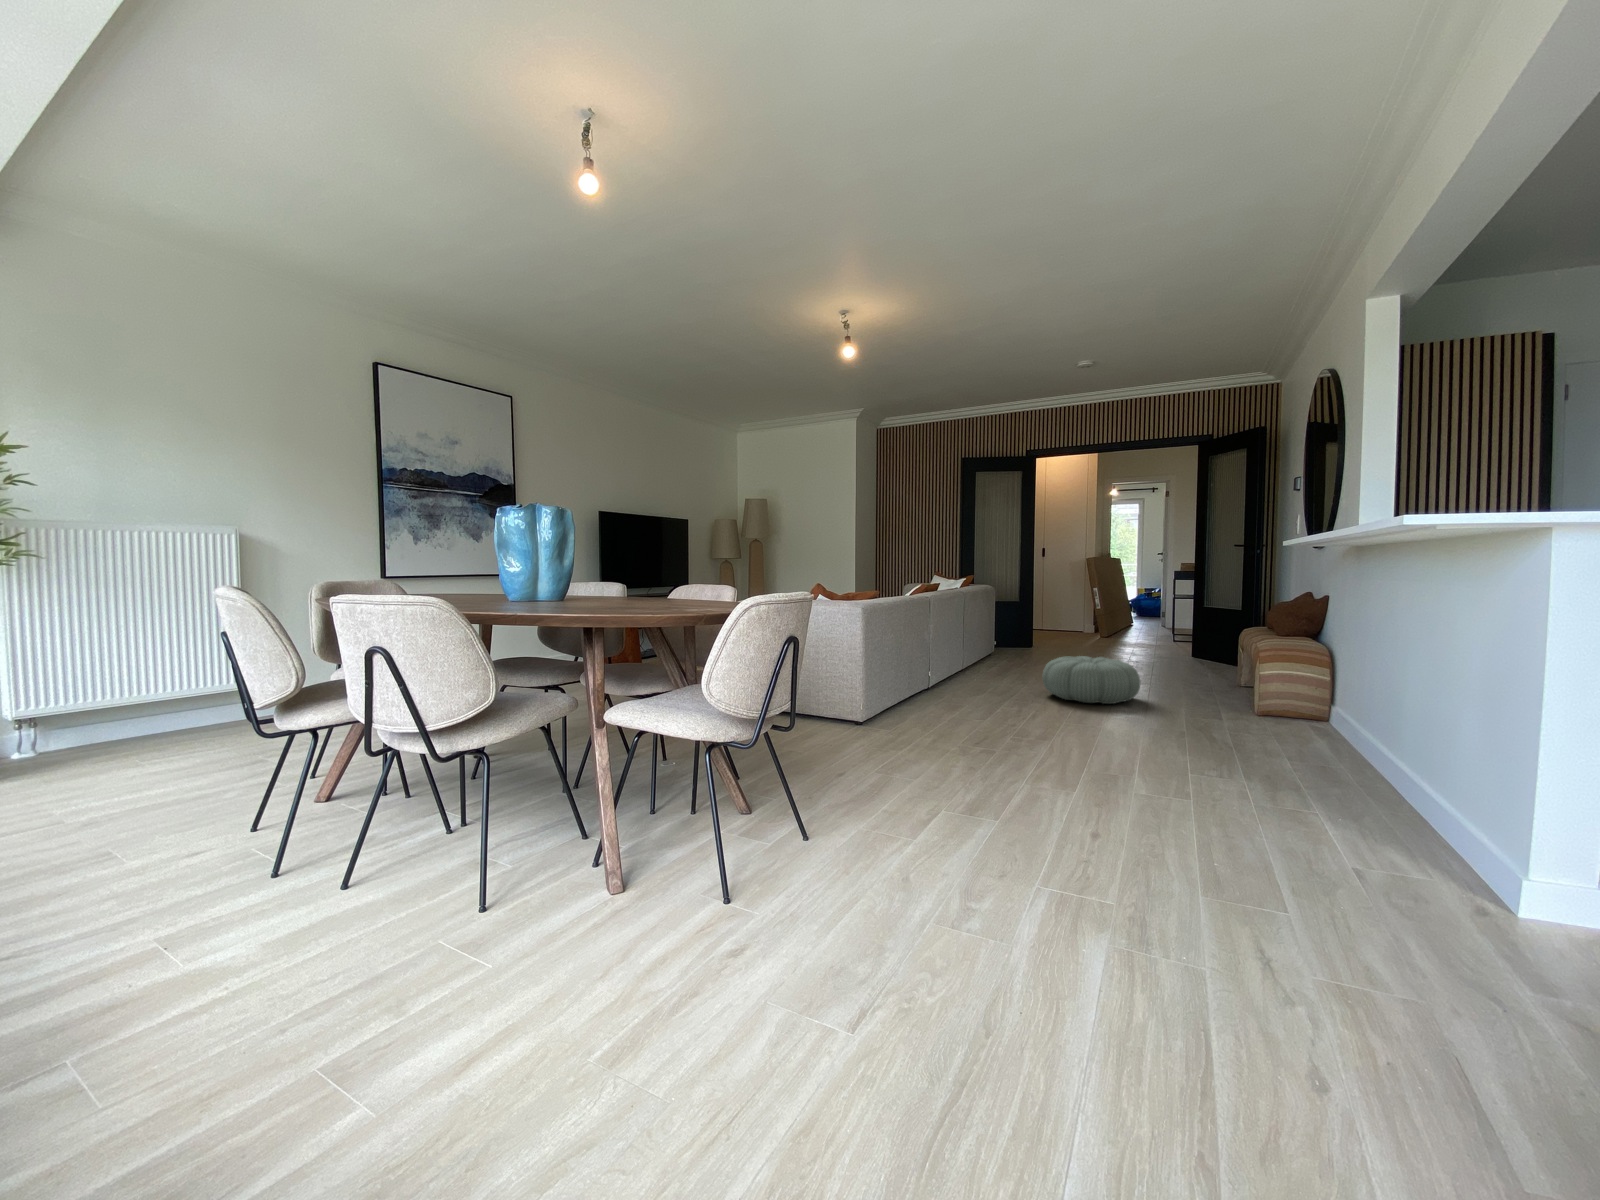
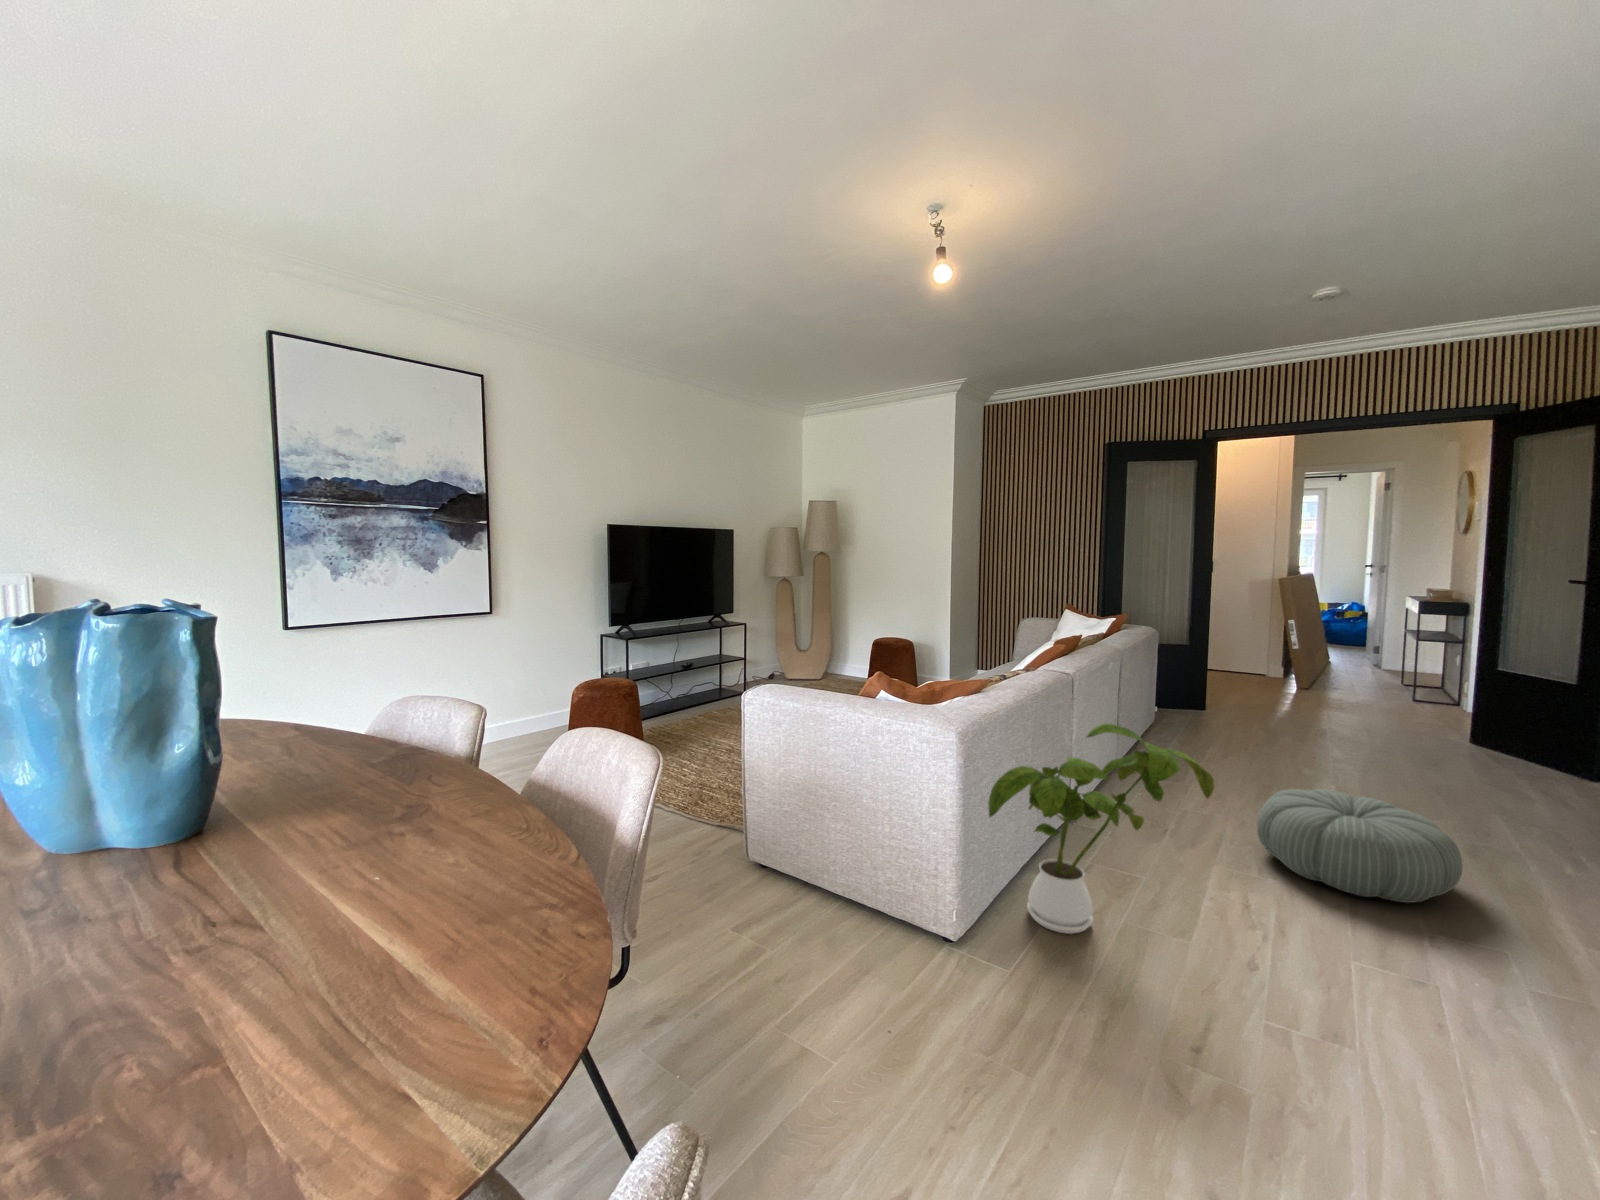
house plant: none [891,601,1005,720] -> present [988,723,1214,934]

